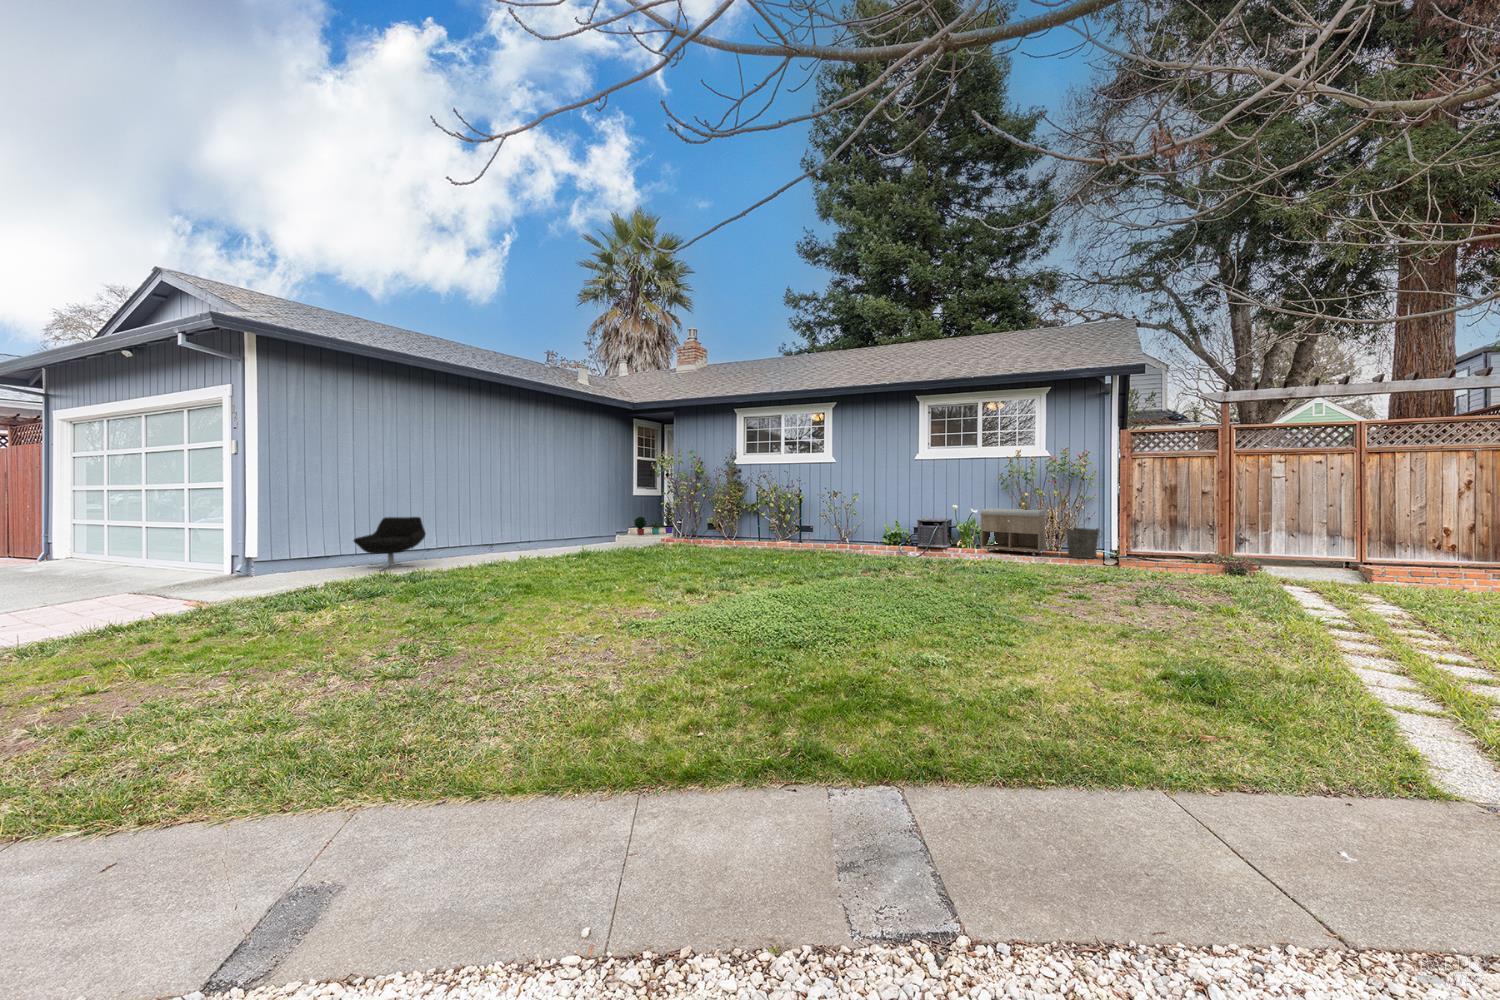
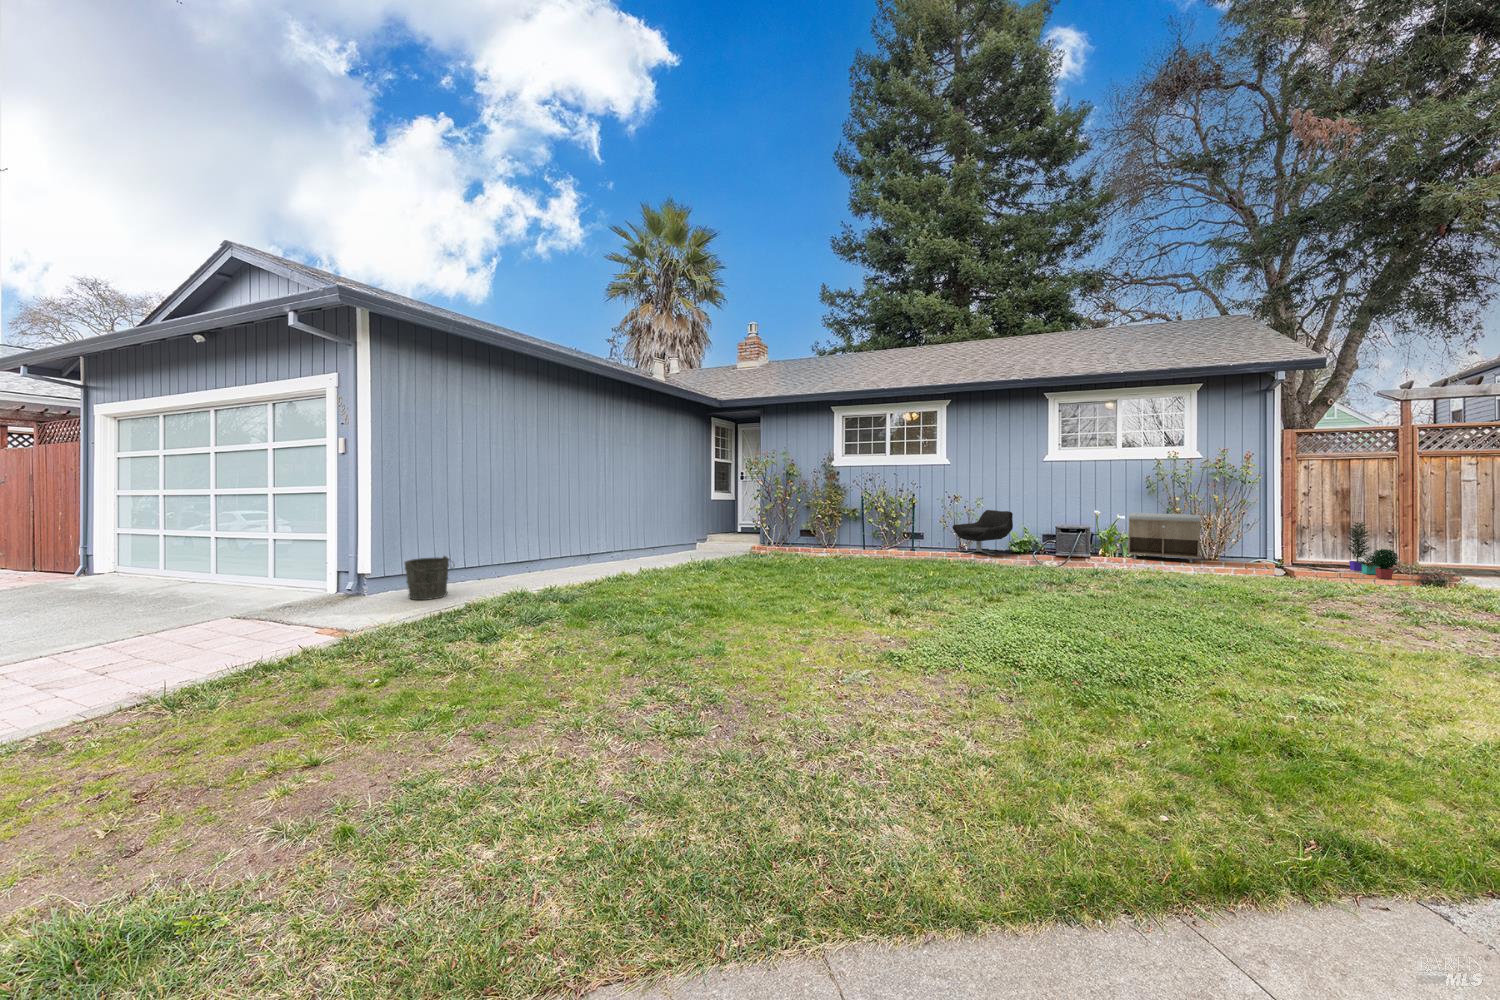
potted plant: present [634,502,674,535] -> present [1348,522,1399,579]
lounge chair: present [354,517,426,570] -> present [953,510,1013,555]
bucket: present [1066,528,1100,558] -> present [405,556,454,600]

